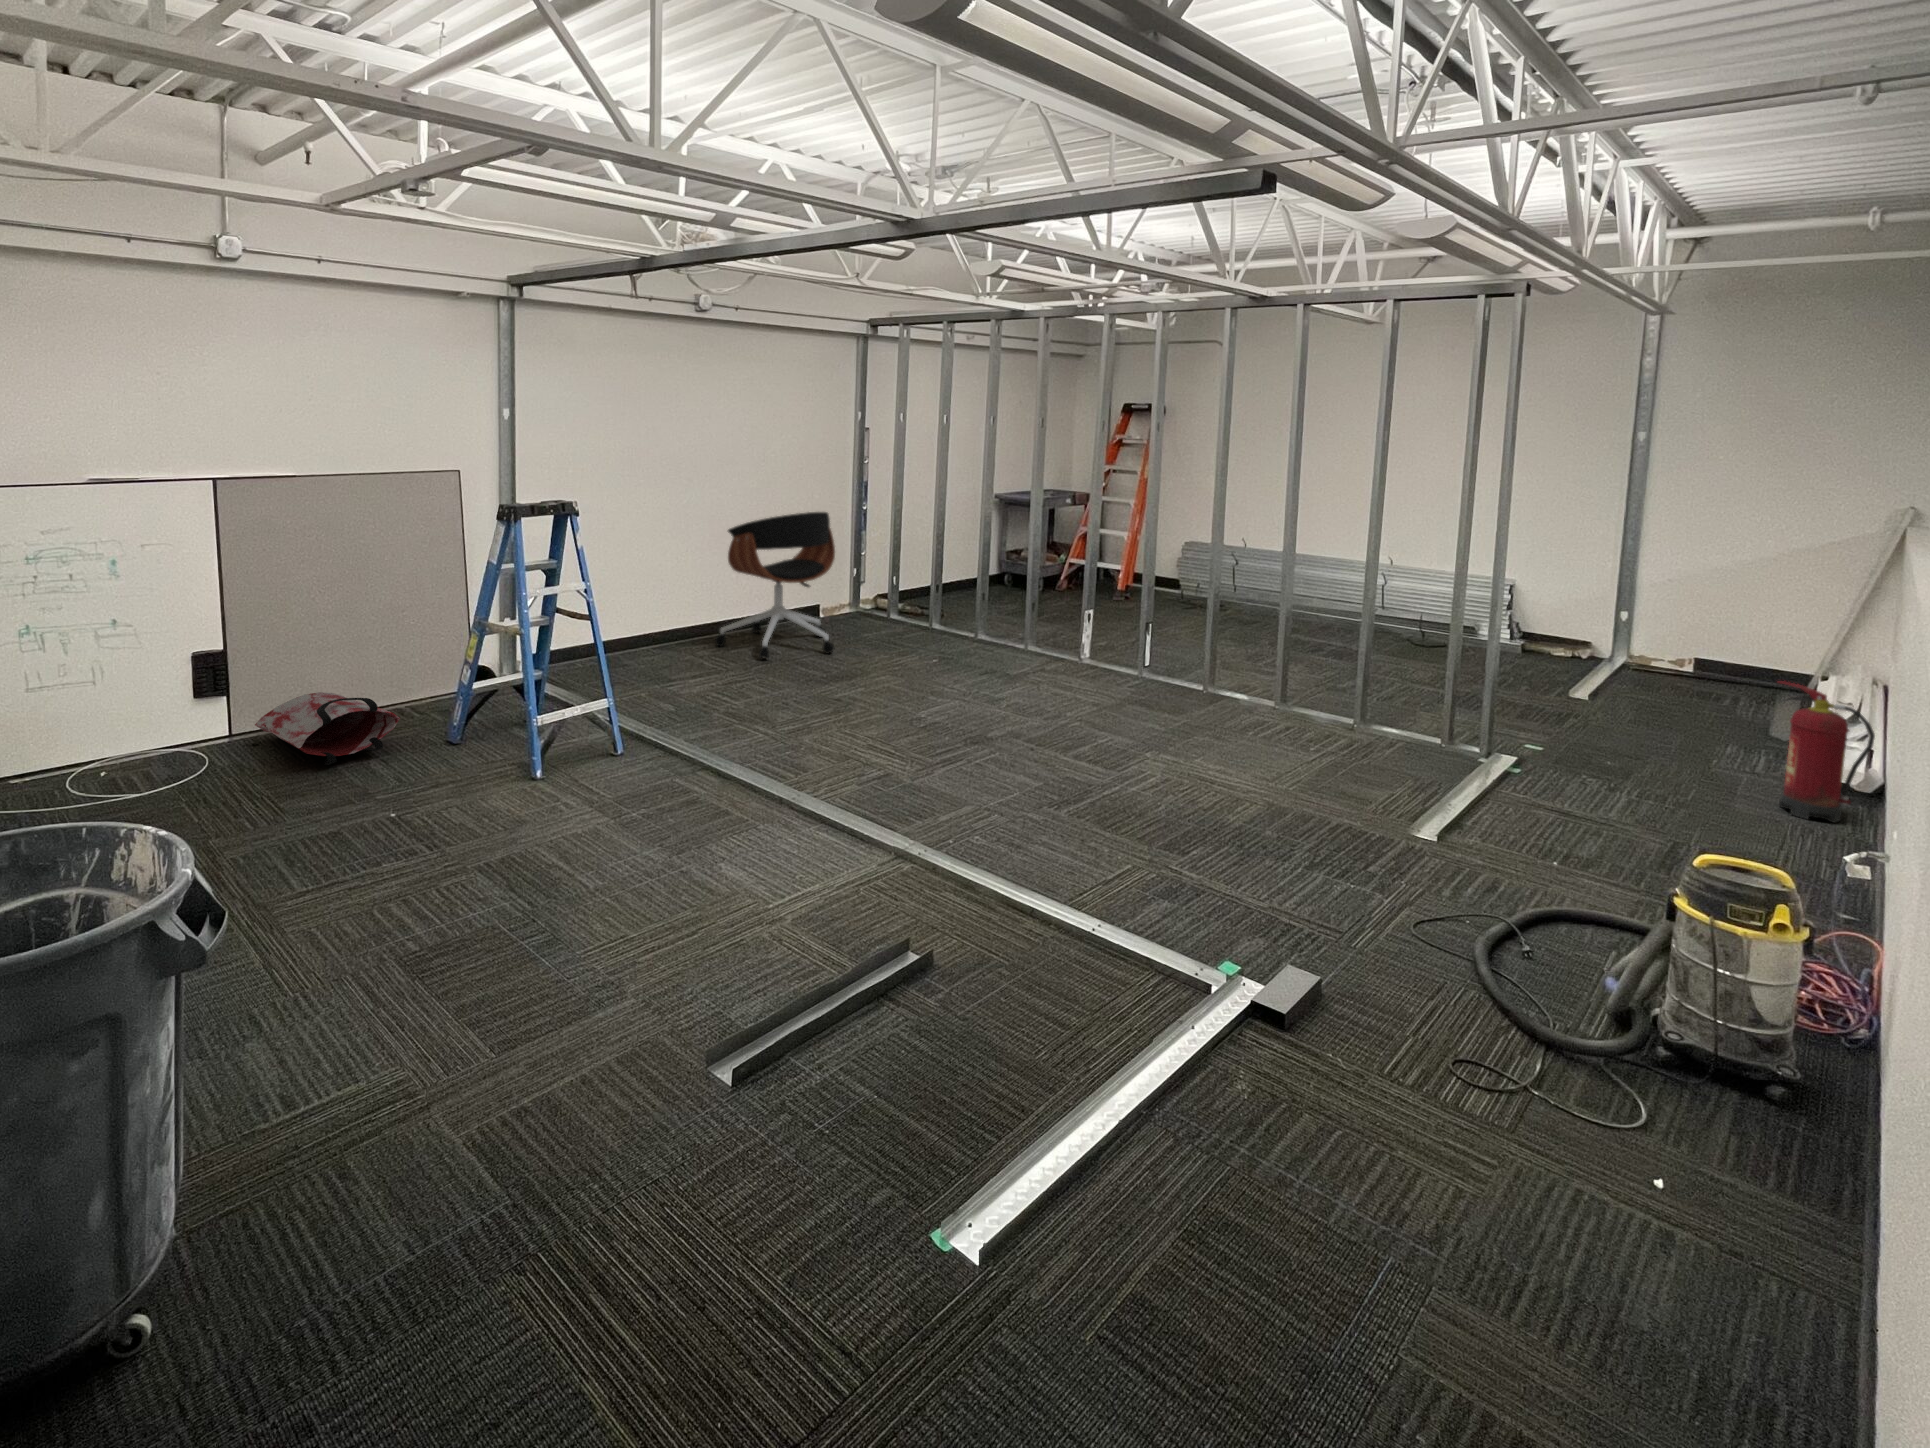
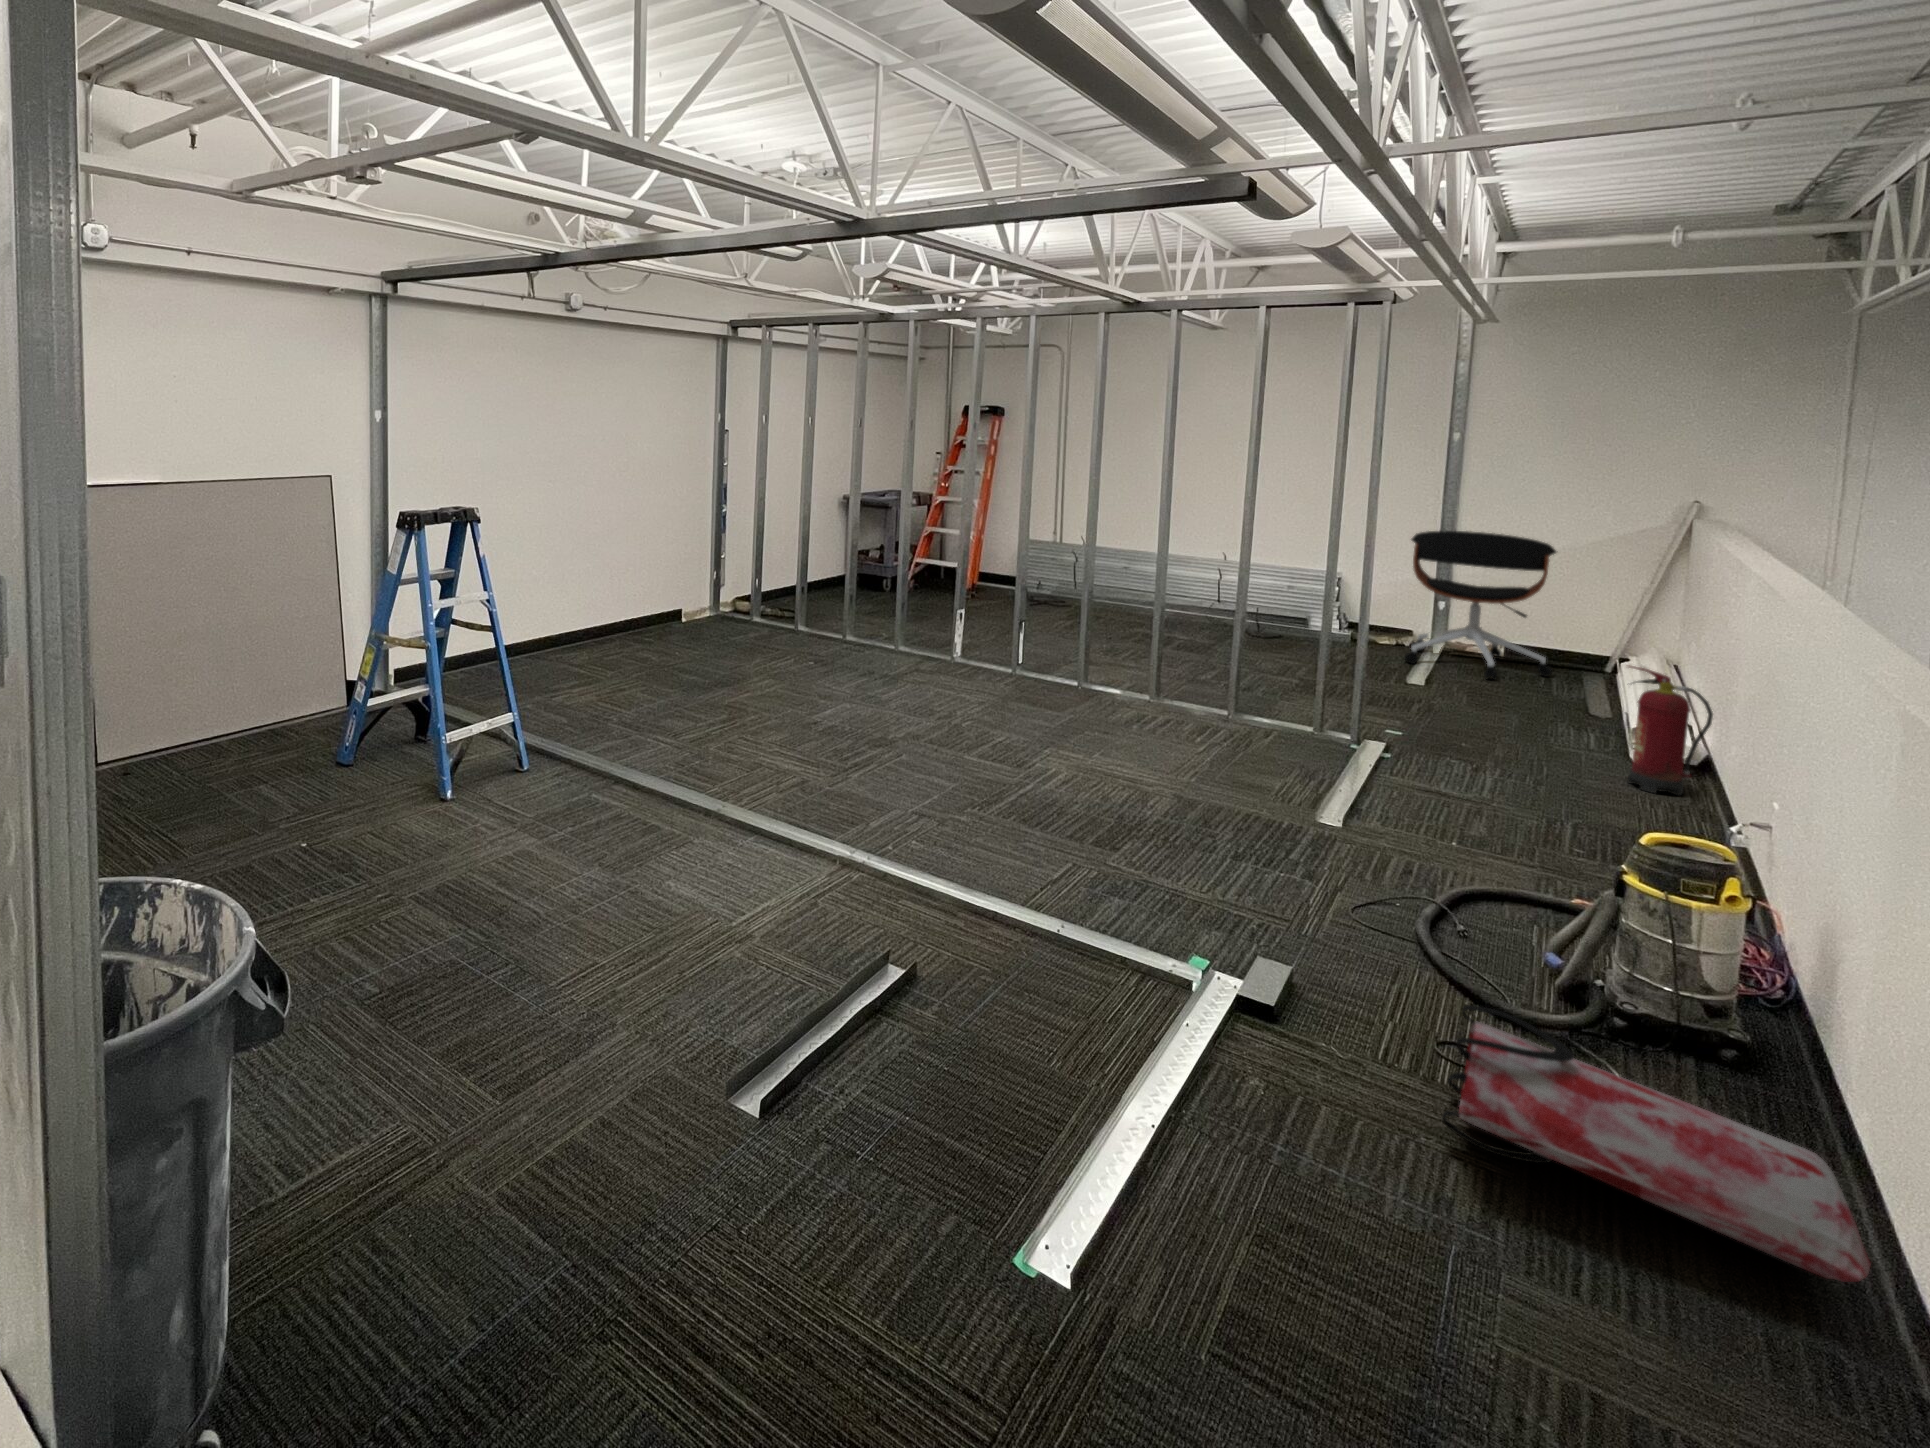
office chair: present [715,512,835,659] -> present [1404,531,1556,680]
bag: present [255,692,400,765] -> present [1442,1005,1871,1282]

